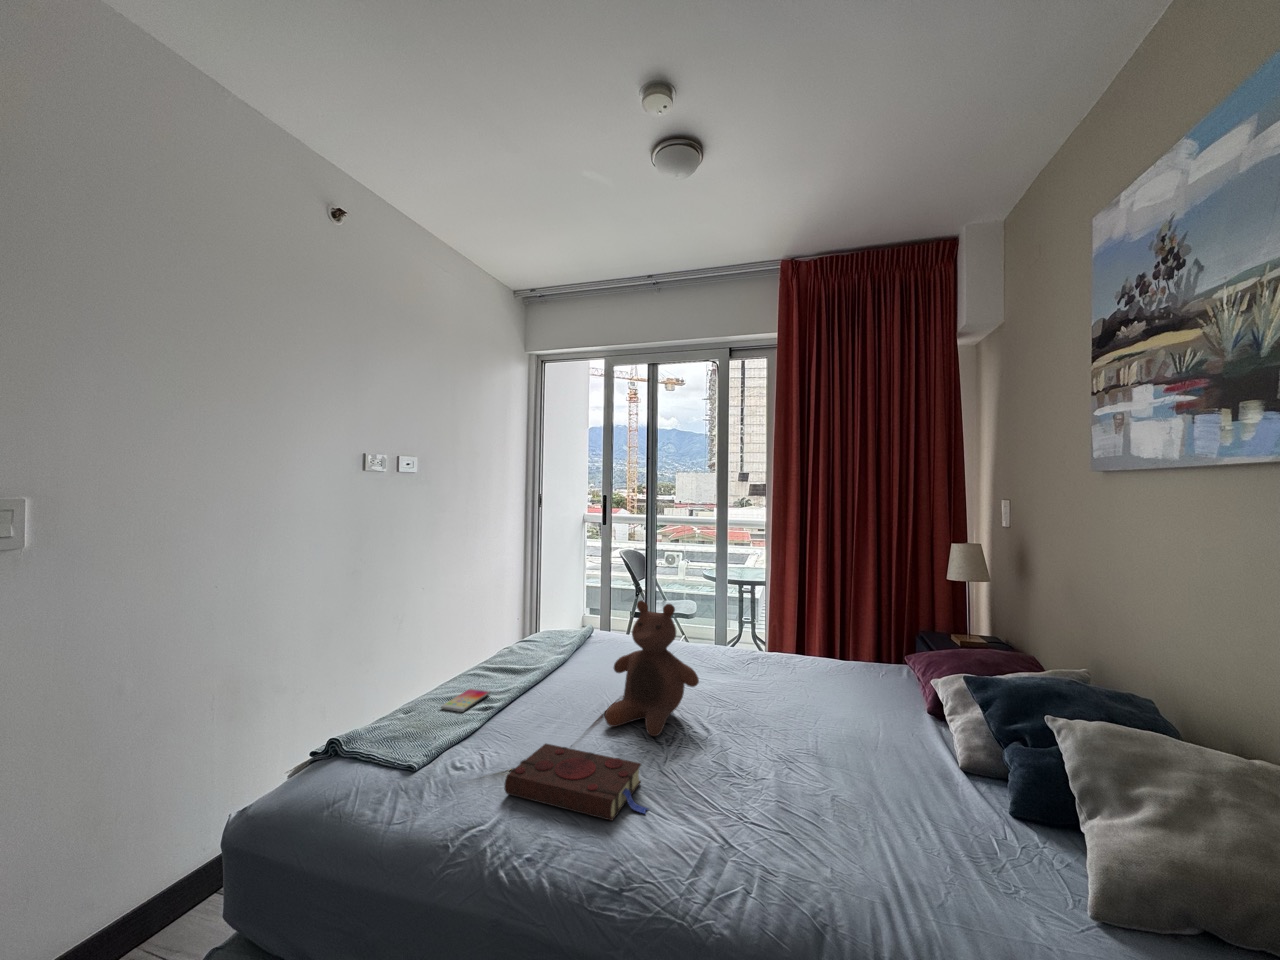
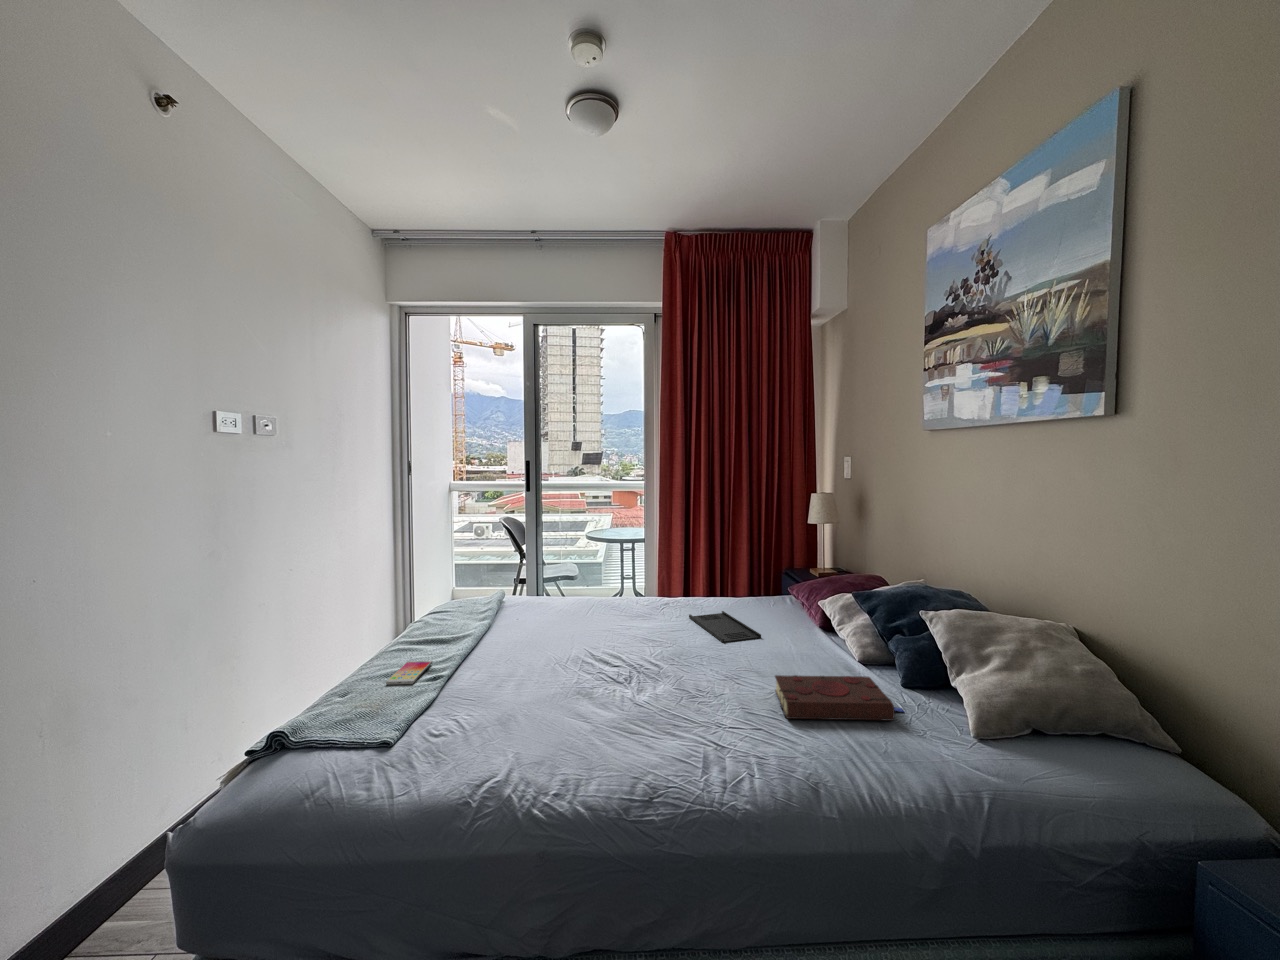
stuffed bear: present [605,600,699,736] -> none [559,556,644,677]
tray: none [776,675,850,715] -> present [689,611,761,642]
book: present [504,744,648,821] -> present [775,675,903,721]

